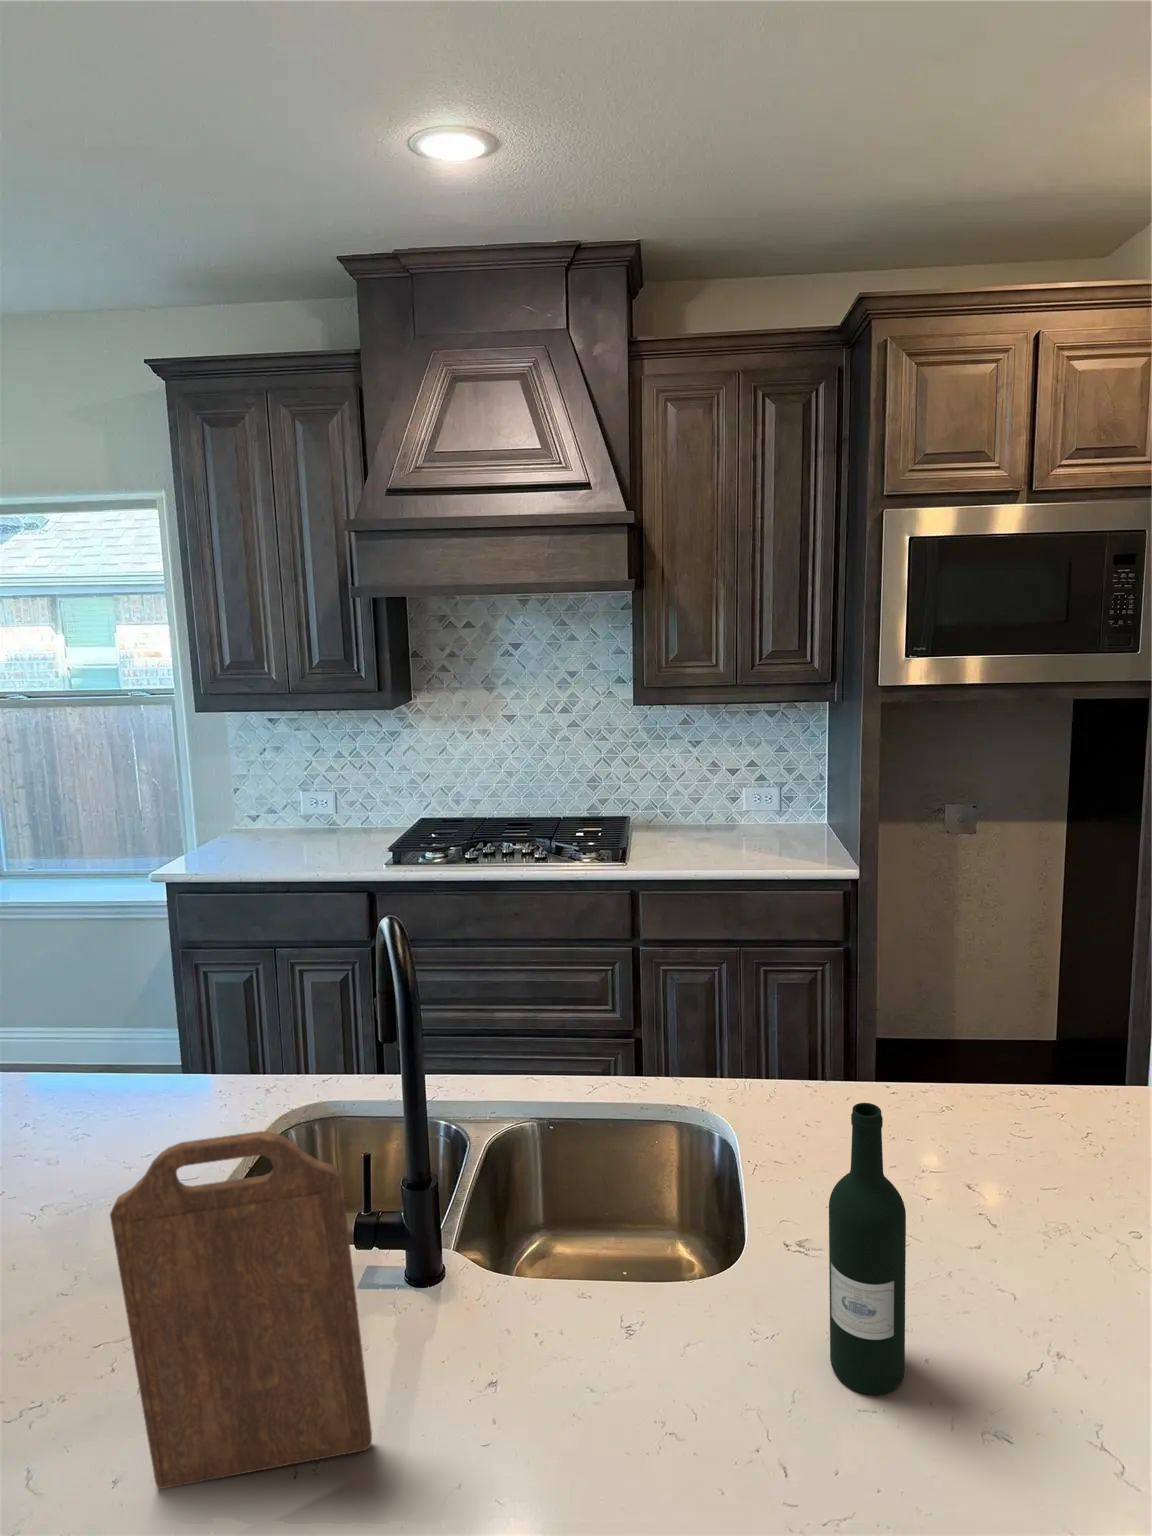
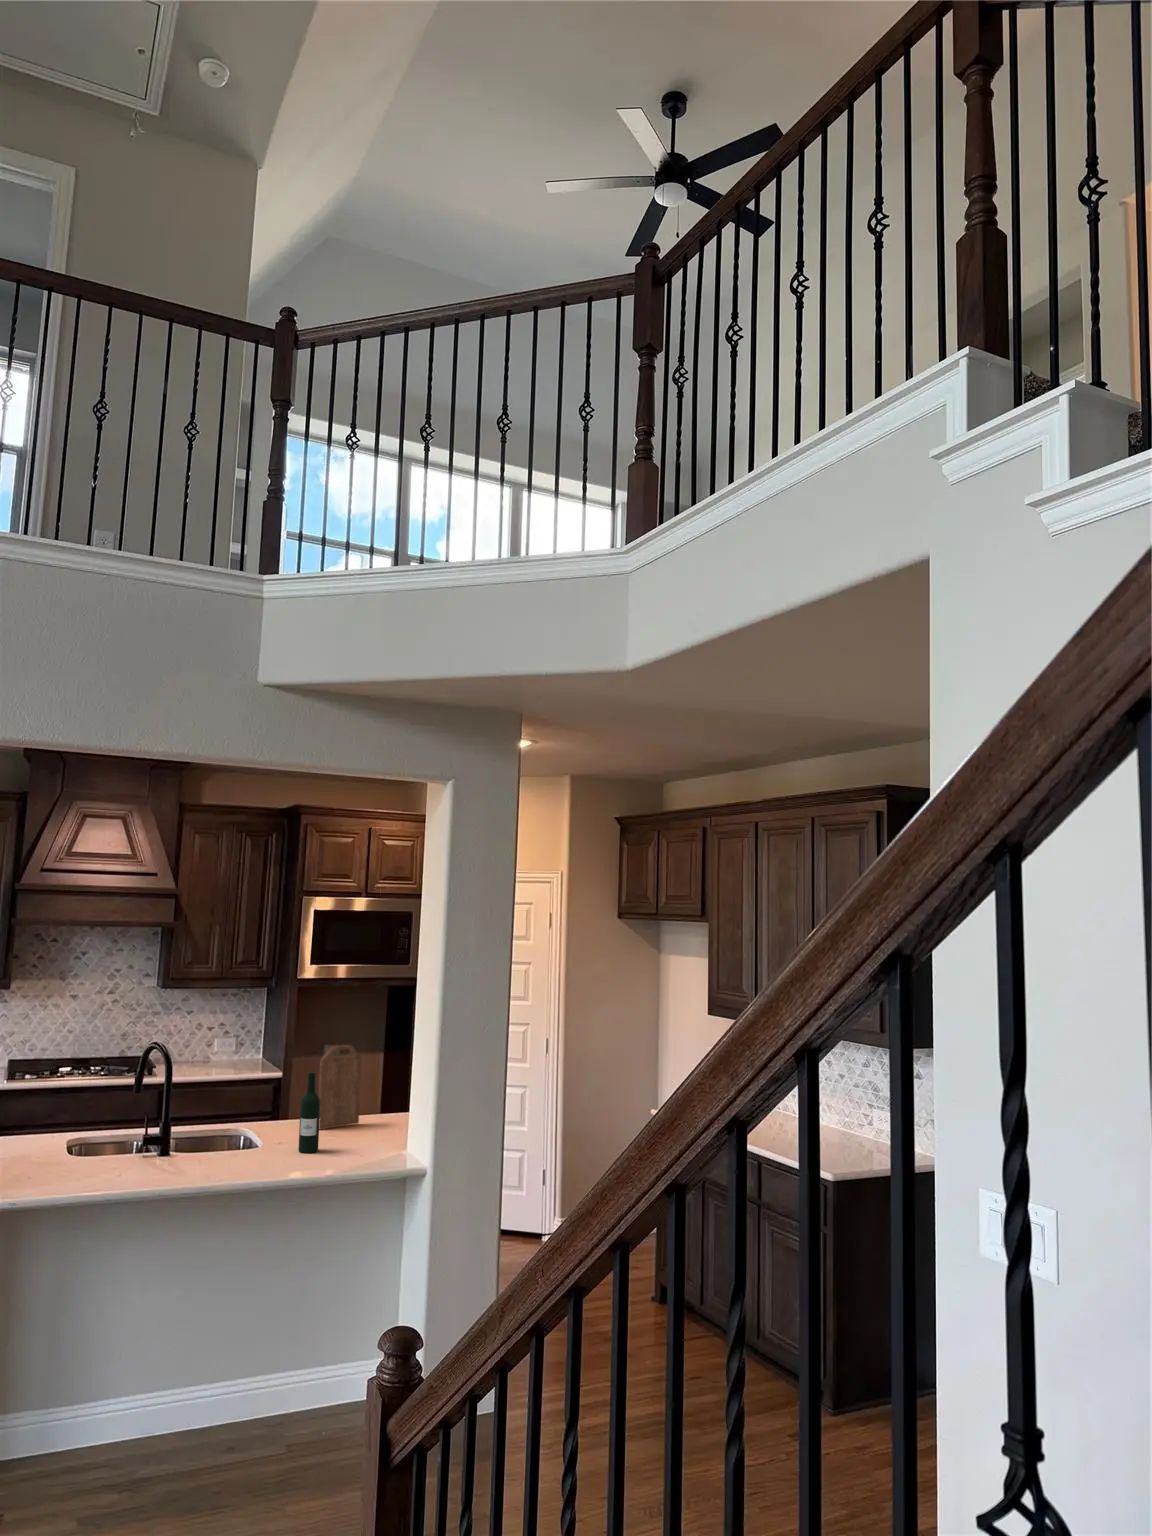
cutting board: present [110,1131,372,1489] -> present [319,1045,362,1130]

